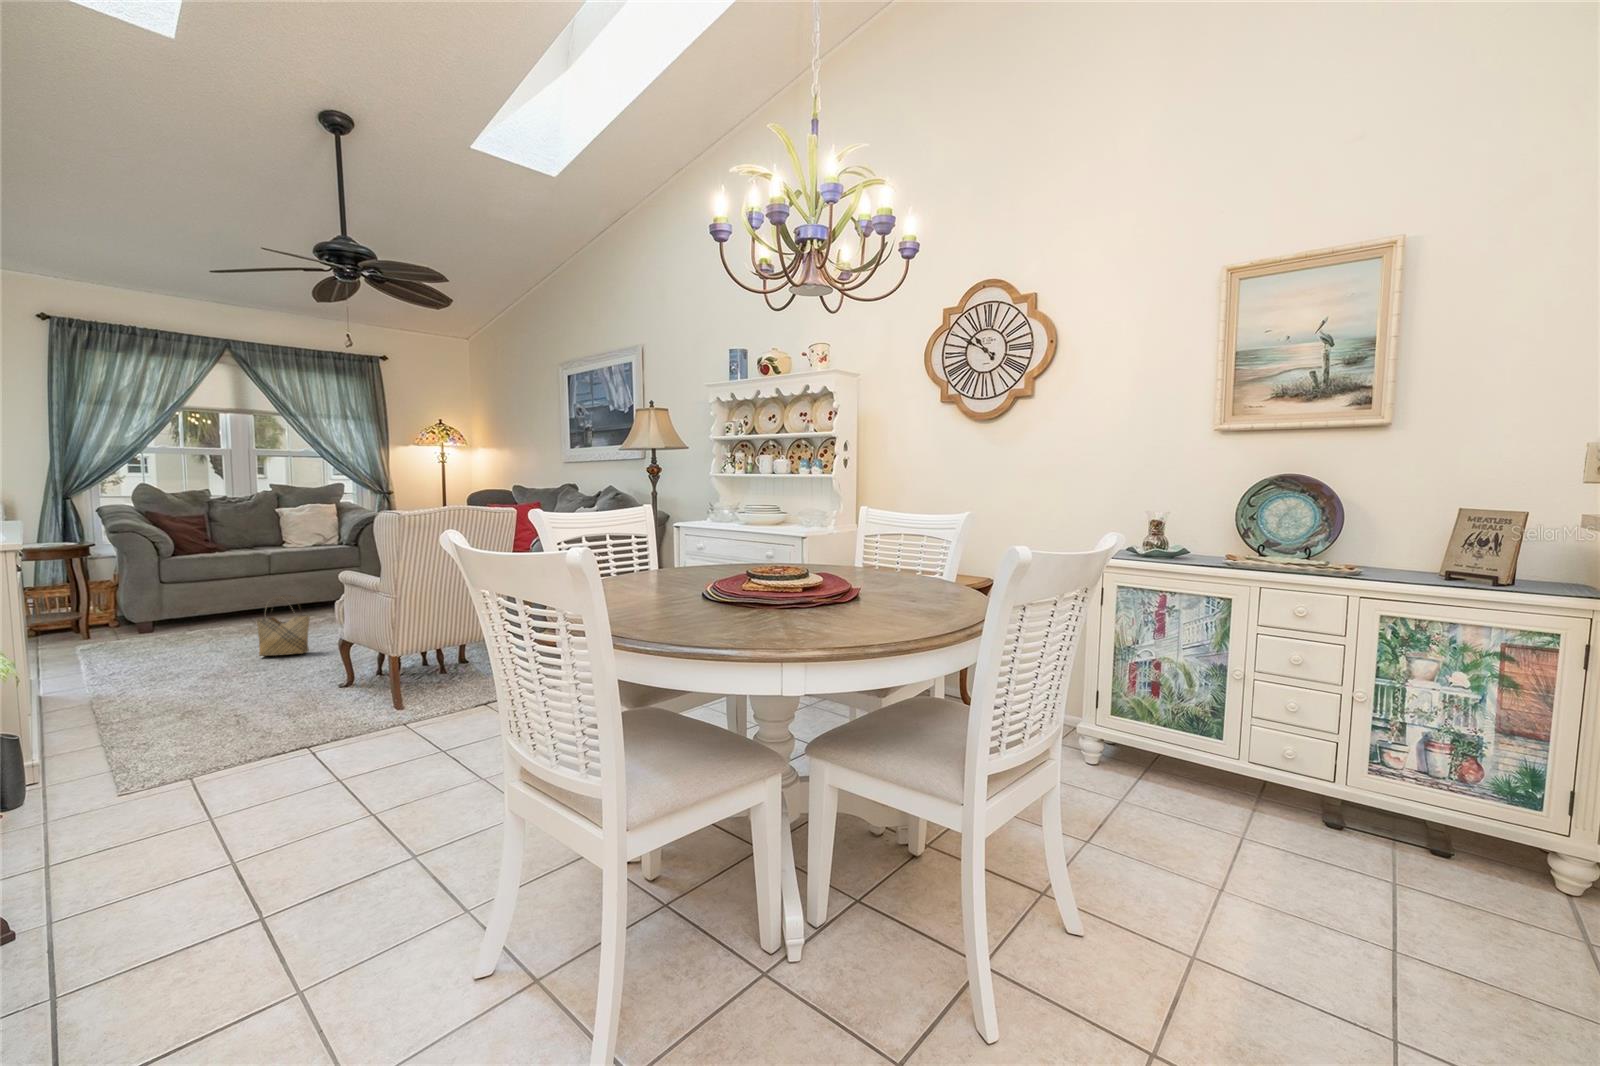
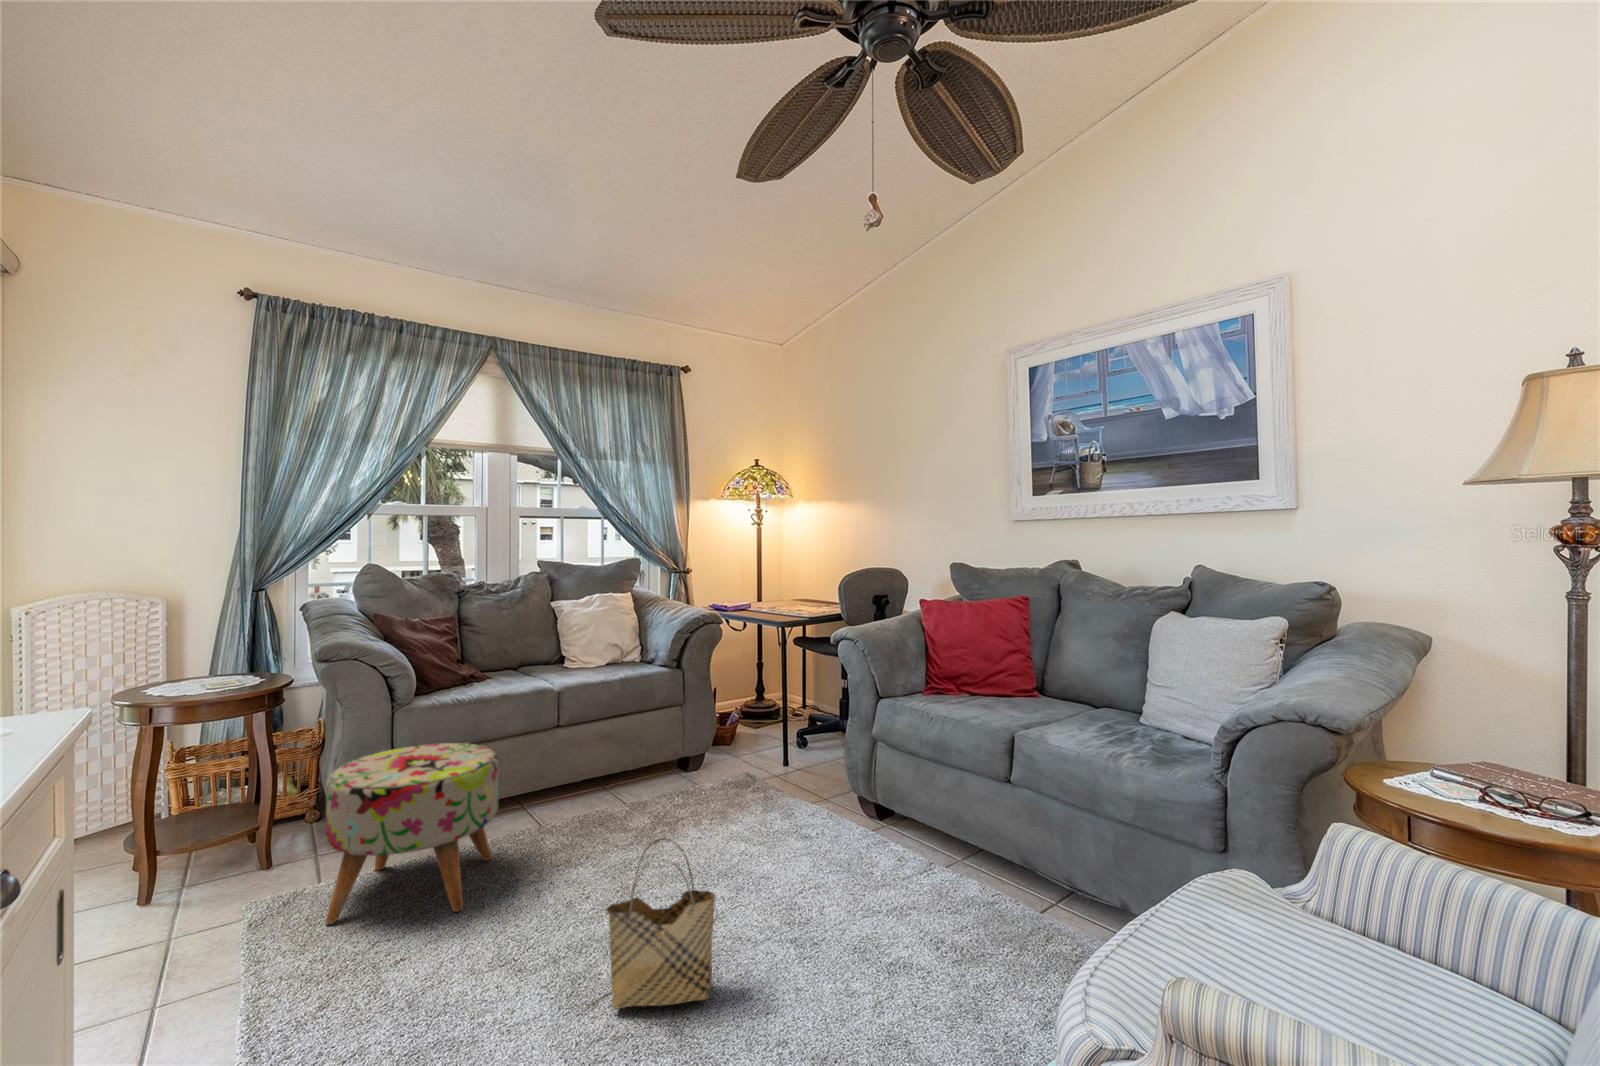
ottoman: none [119,575,222,648] -> present [326,743,498,924]

